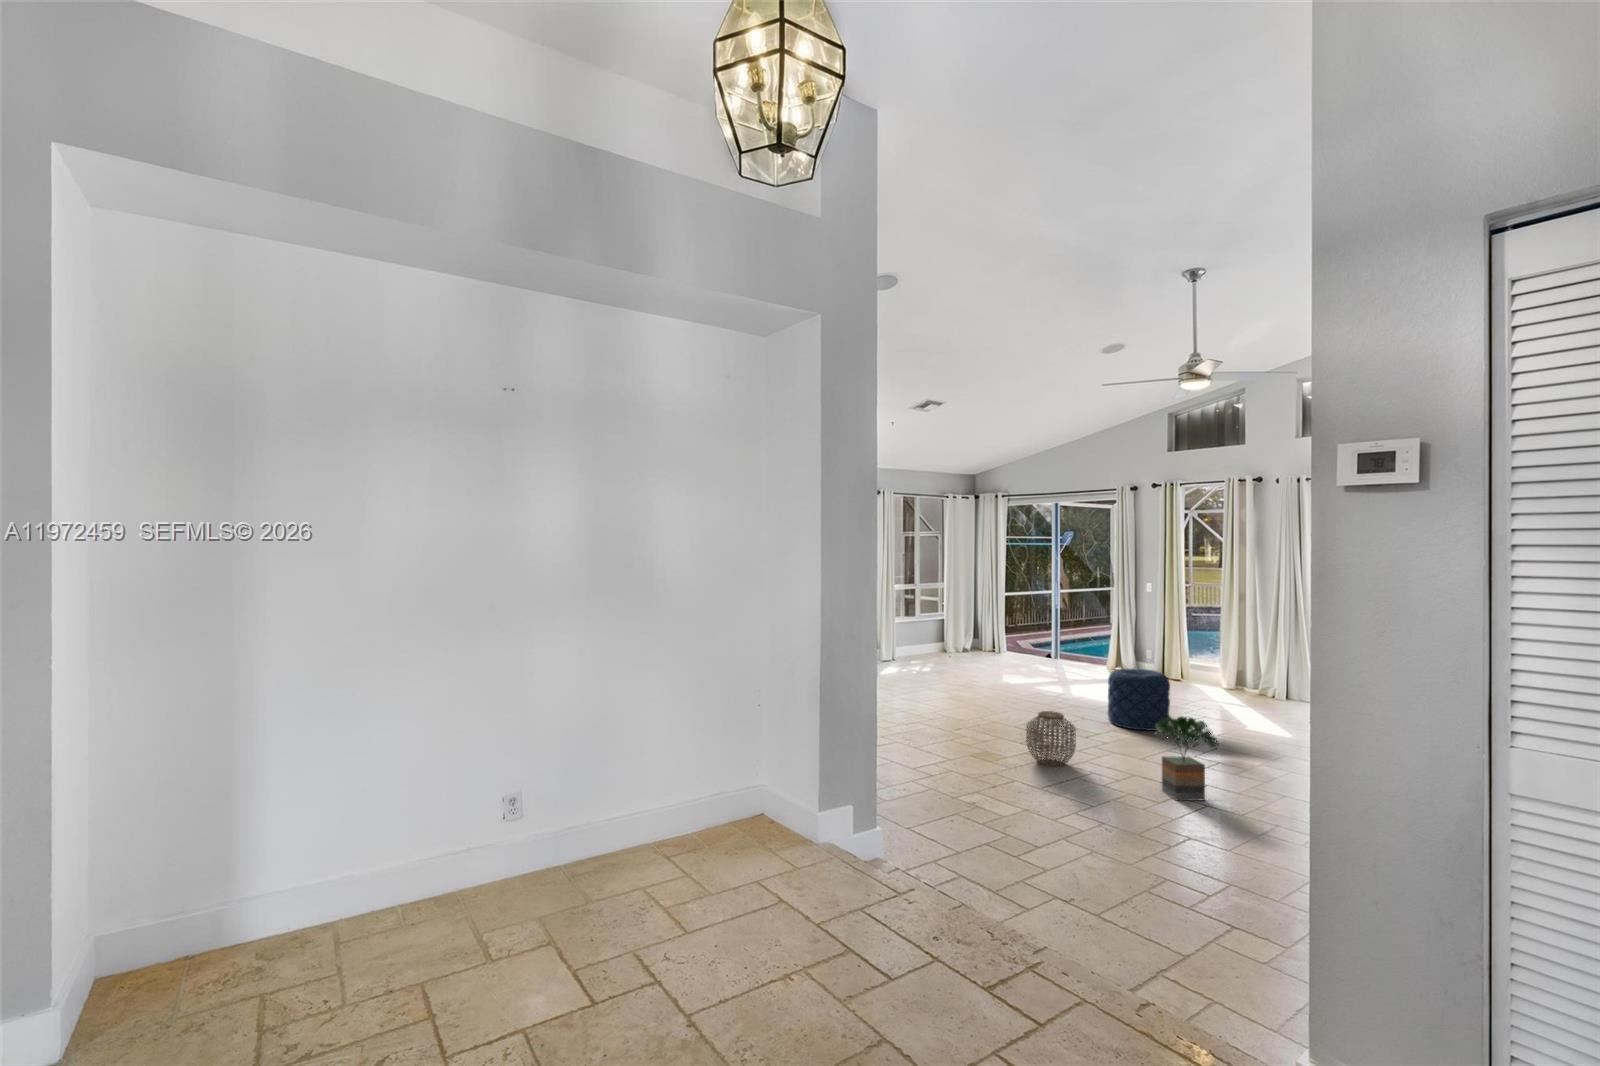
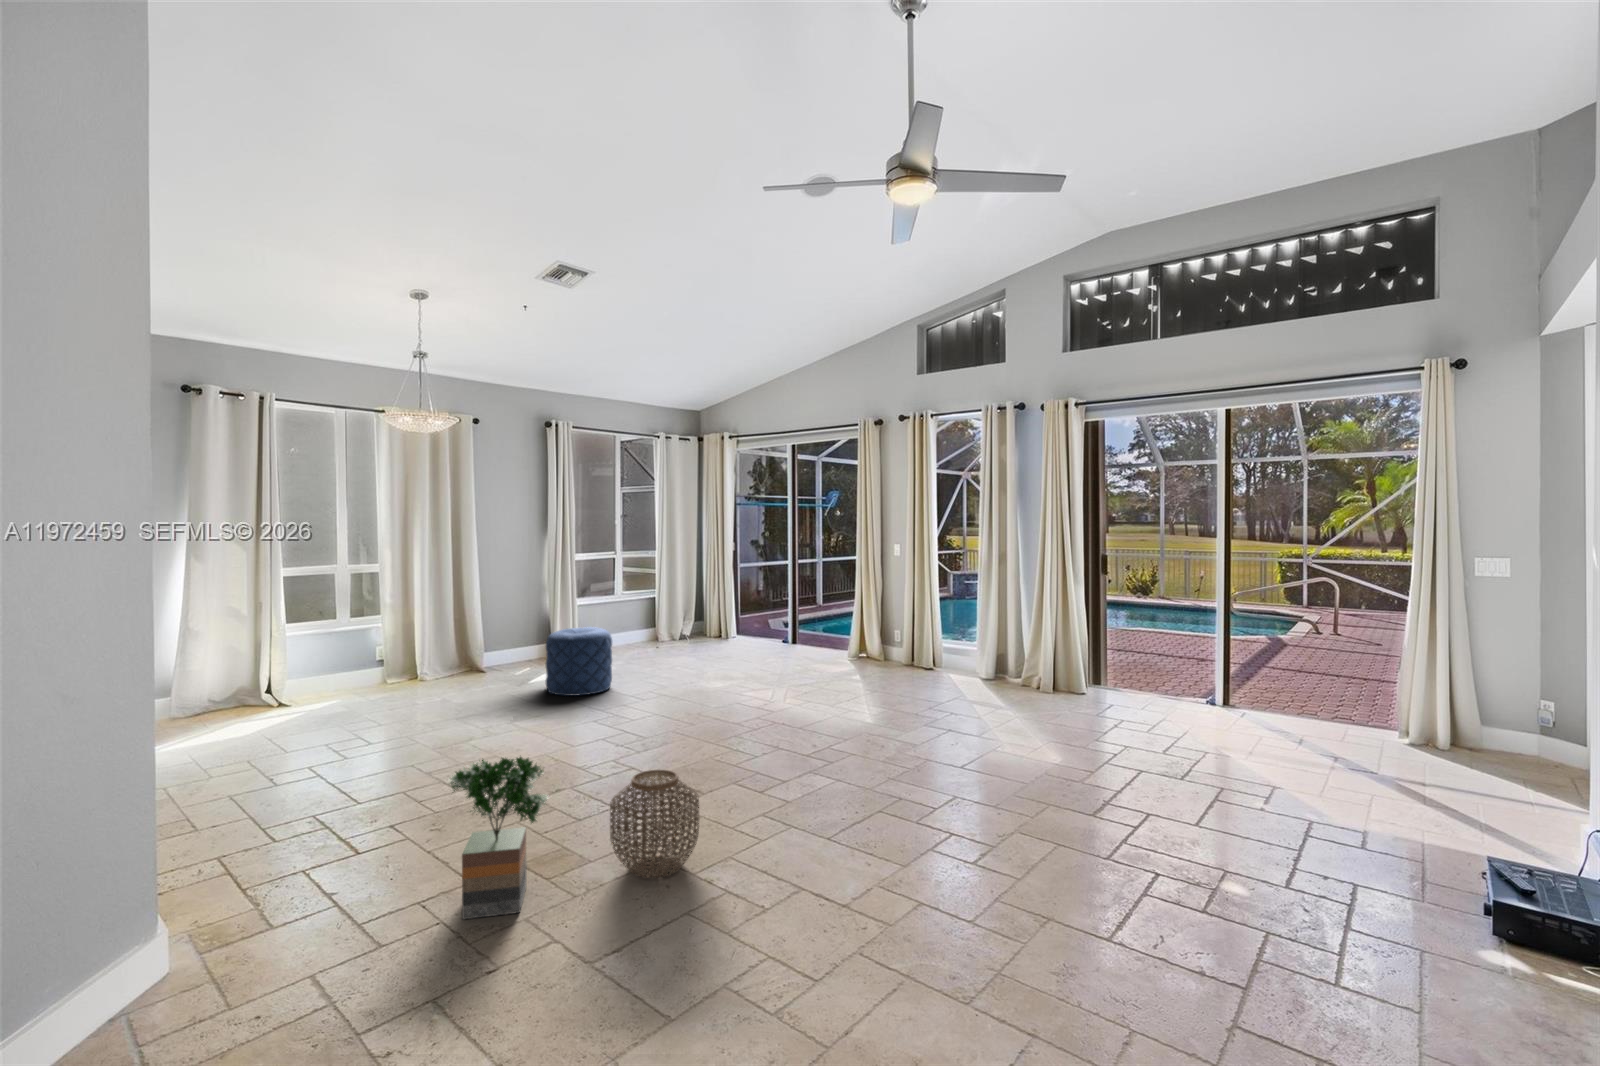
pouf: present [1107,669,1170,730] -> present [546,627,612,696]
potted tree: present [1156,717,1219,801] -> present [449,757,547,919]

